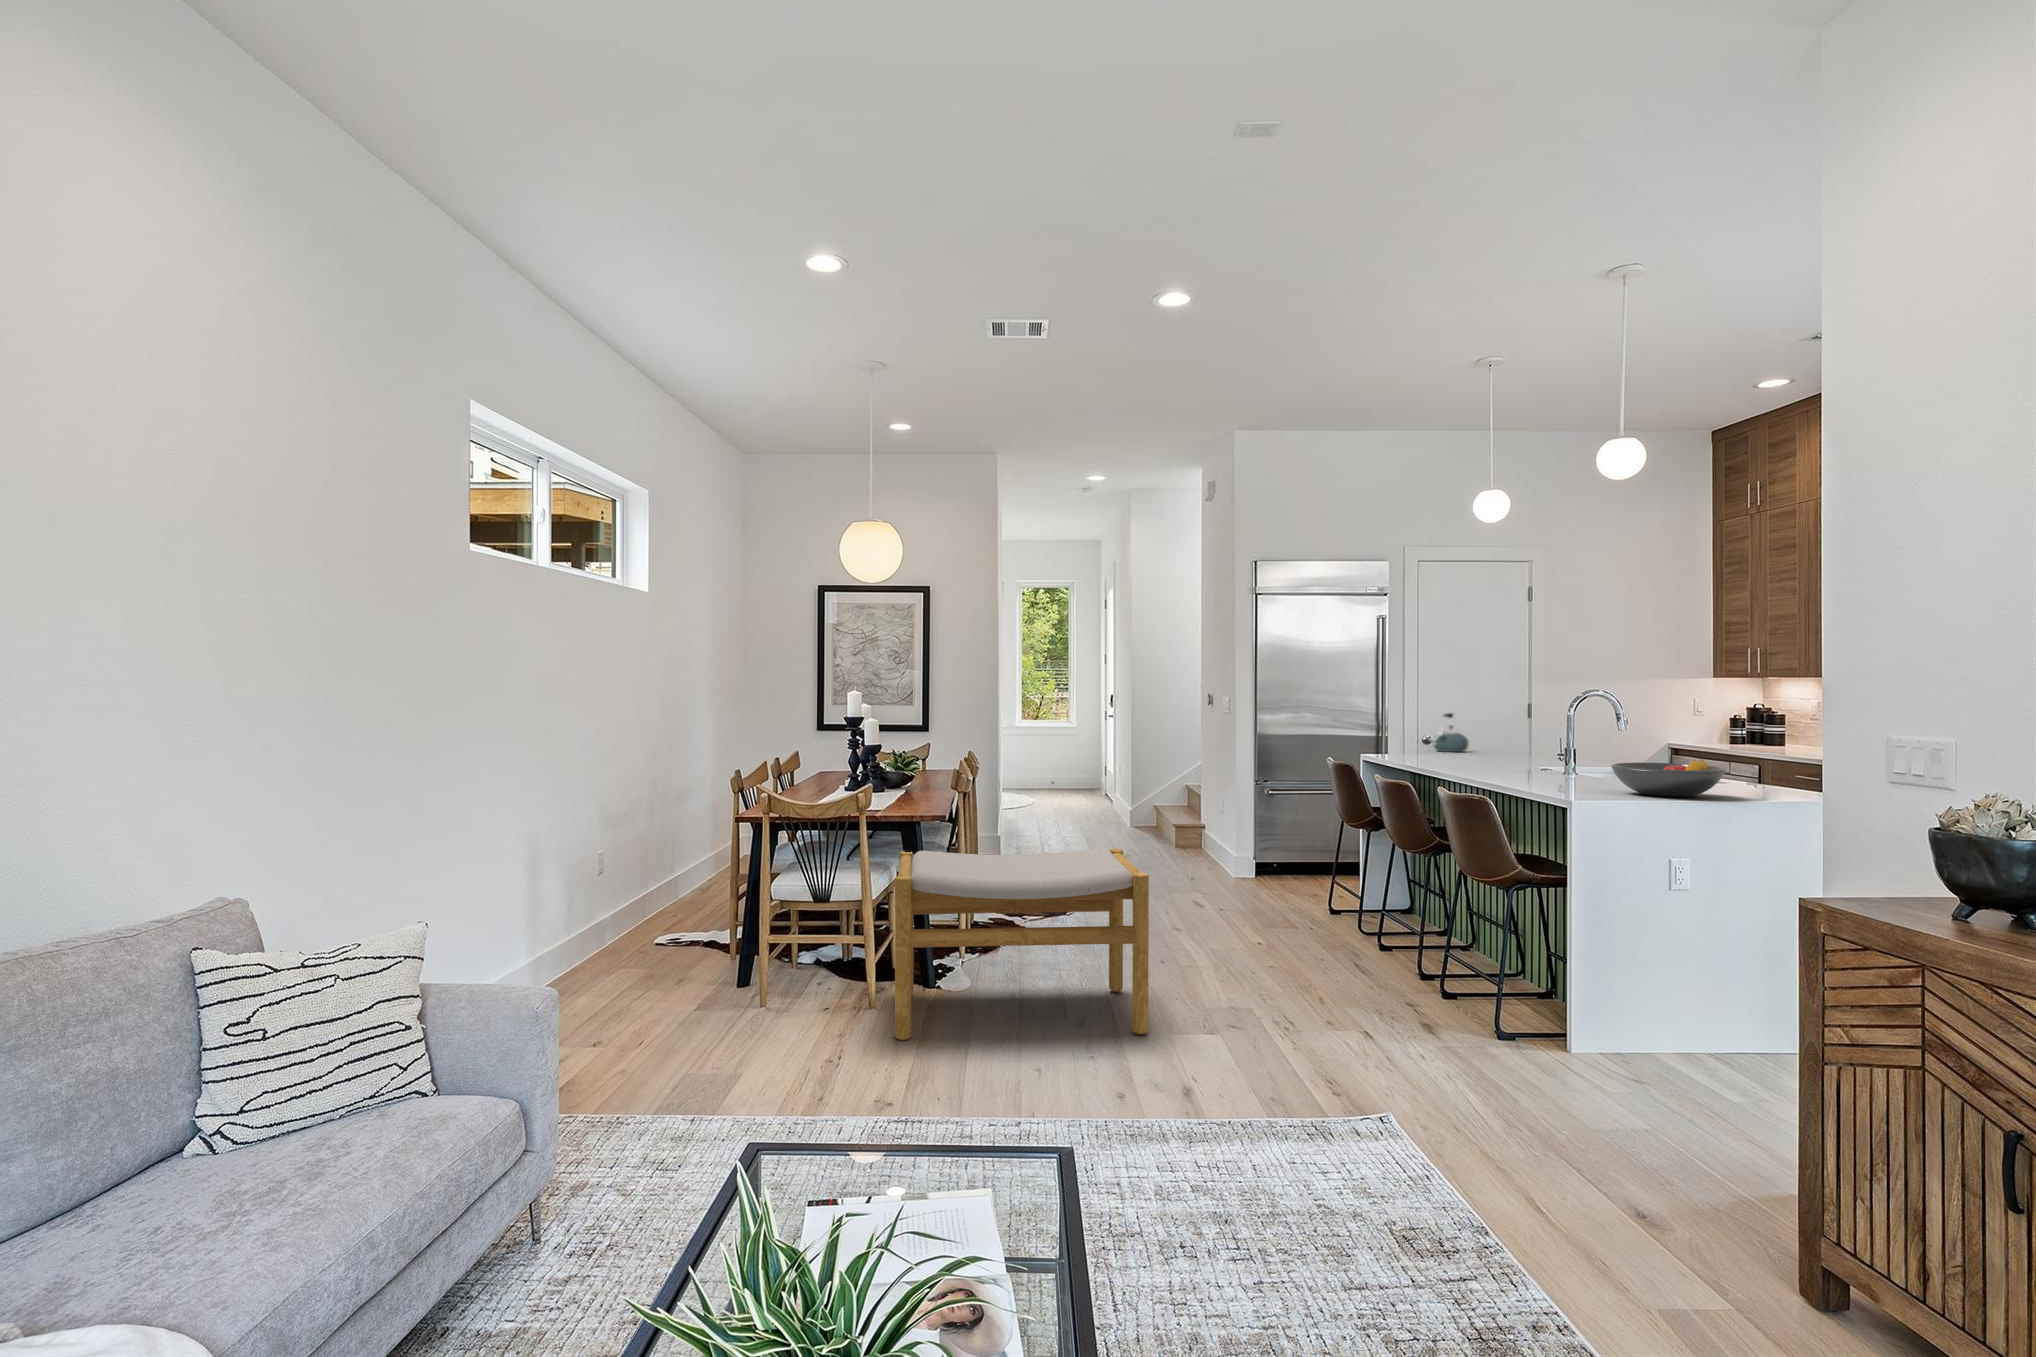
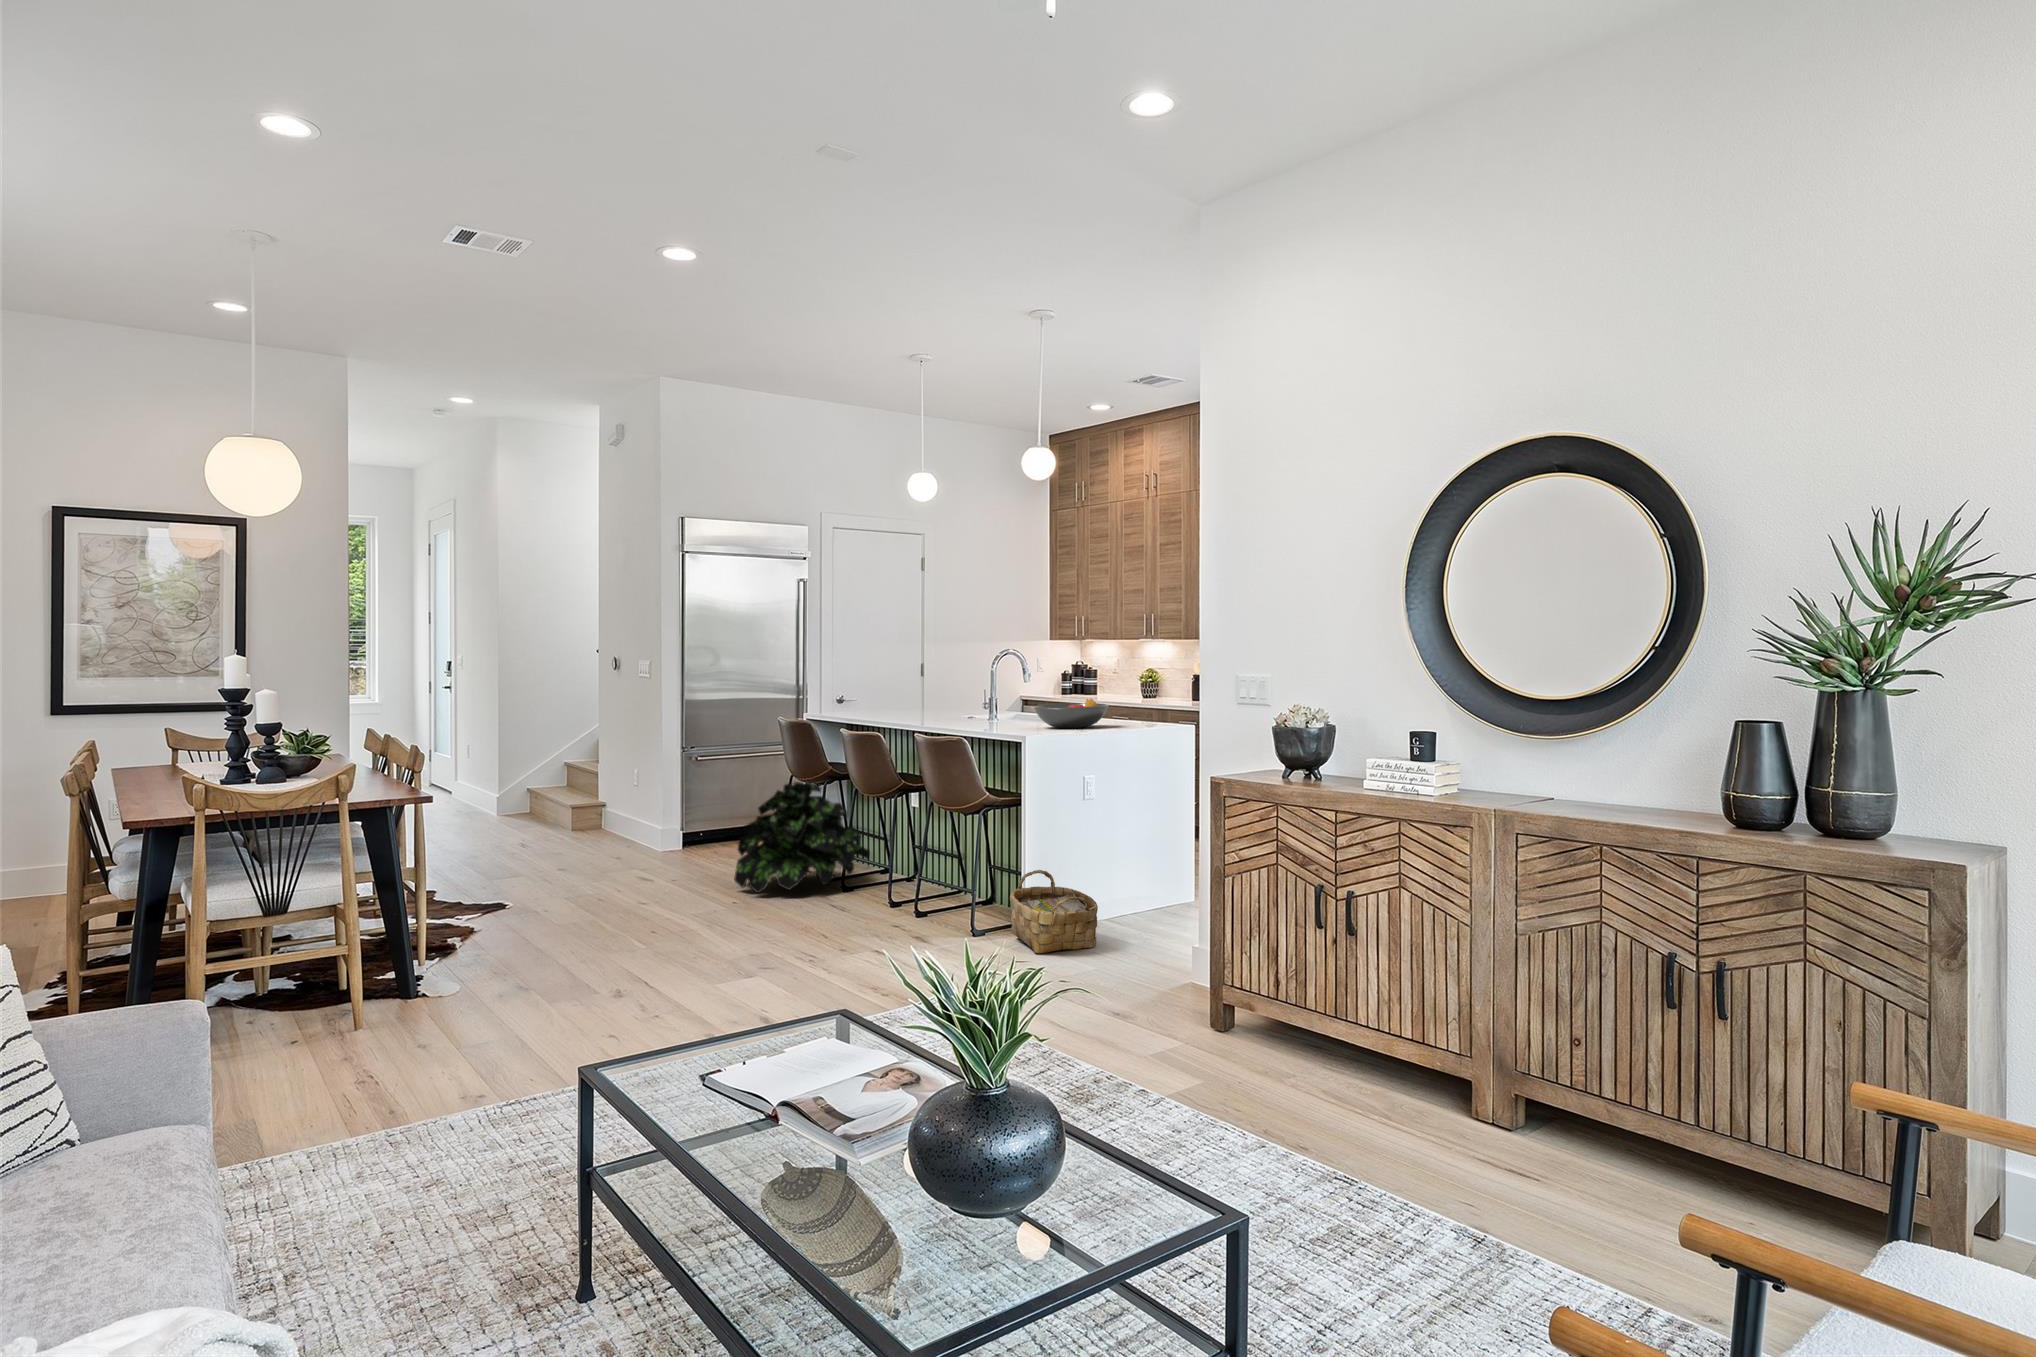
kettle: present [1434,713,1468,752] -> none [841,676,871,712]
potted plant: none [1272,825,1422,942] -> present [734,782,870,893]
footstool: present [895,849,1149,1040] -> none [379,820,685,1044]
woven basket: none [1553,975,1678,1096] -> present [1010,870,1098,954]

